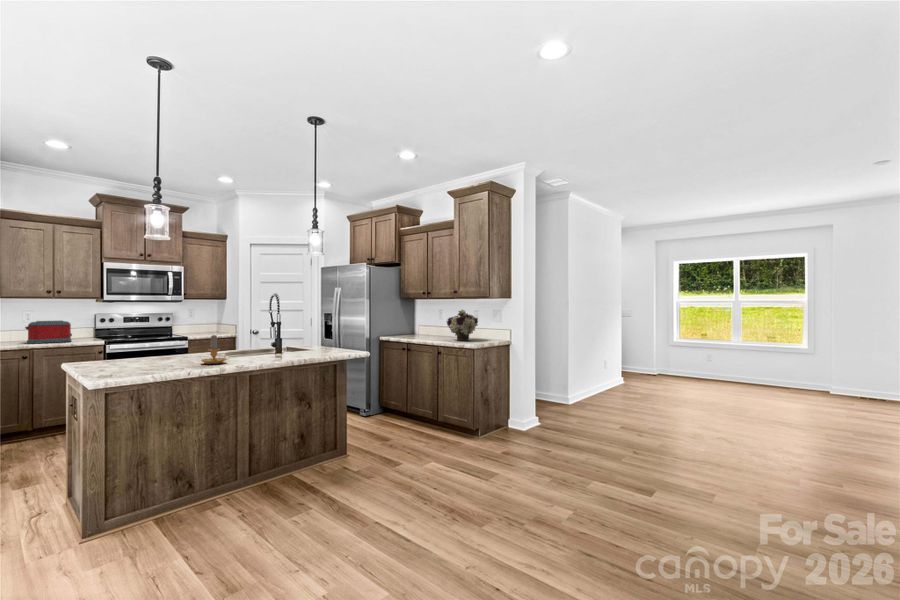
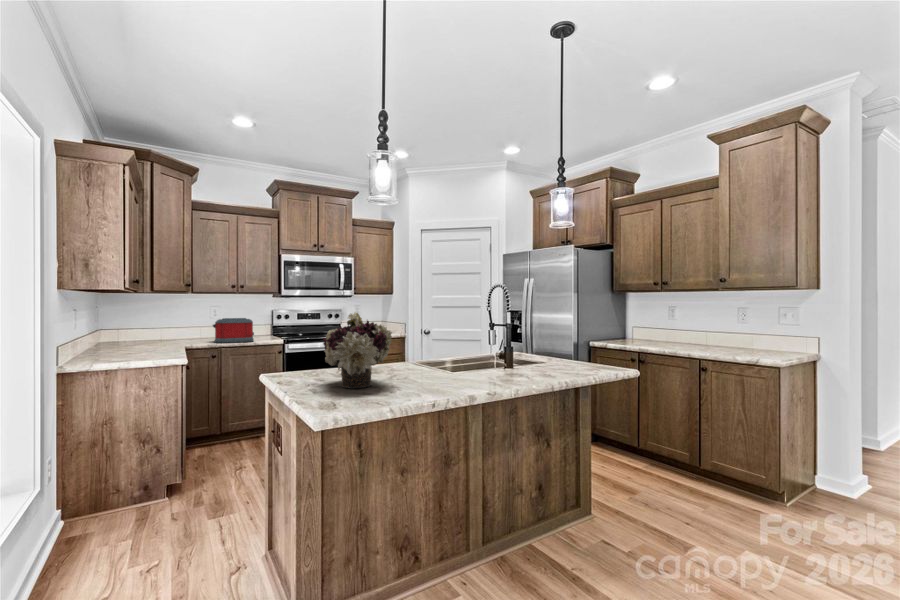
flower arrangement: present [447,310,478,341] -> present [323,312,392,388]
candle: present [201,335,227,364] -> none [429,342,469,387]

